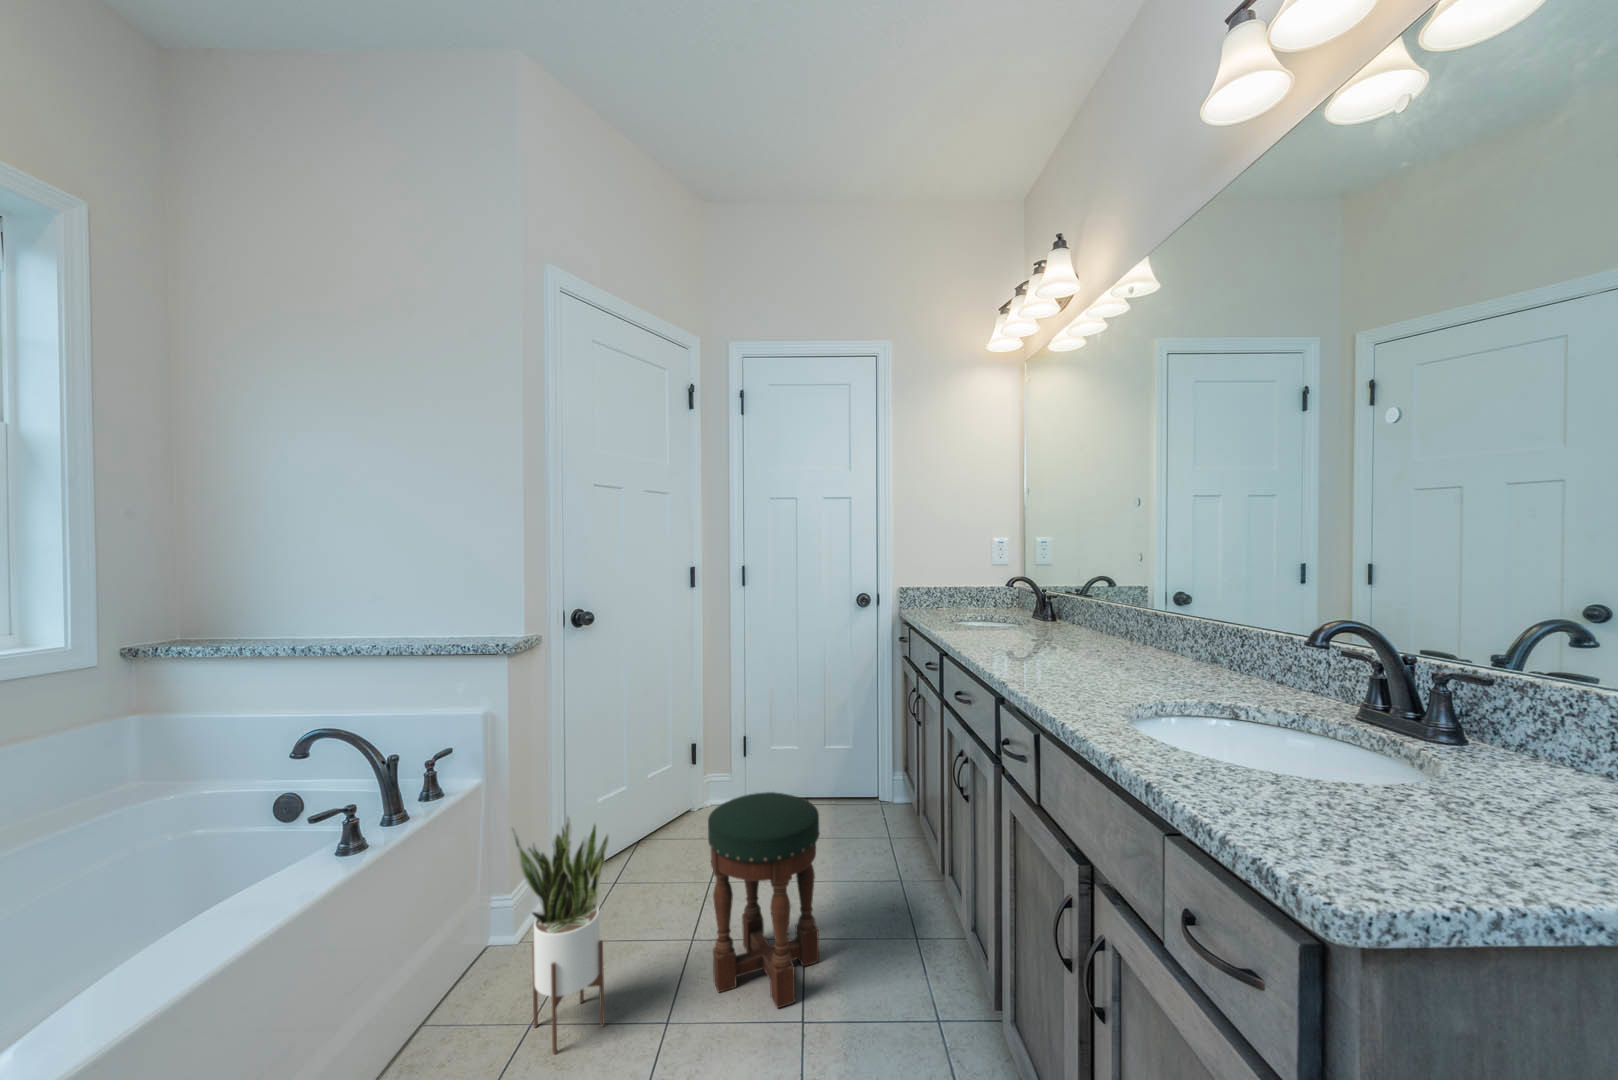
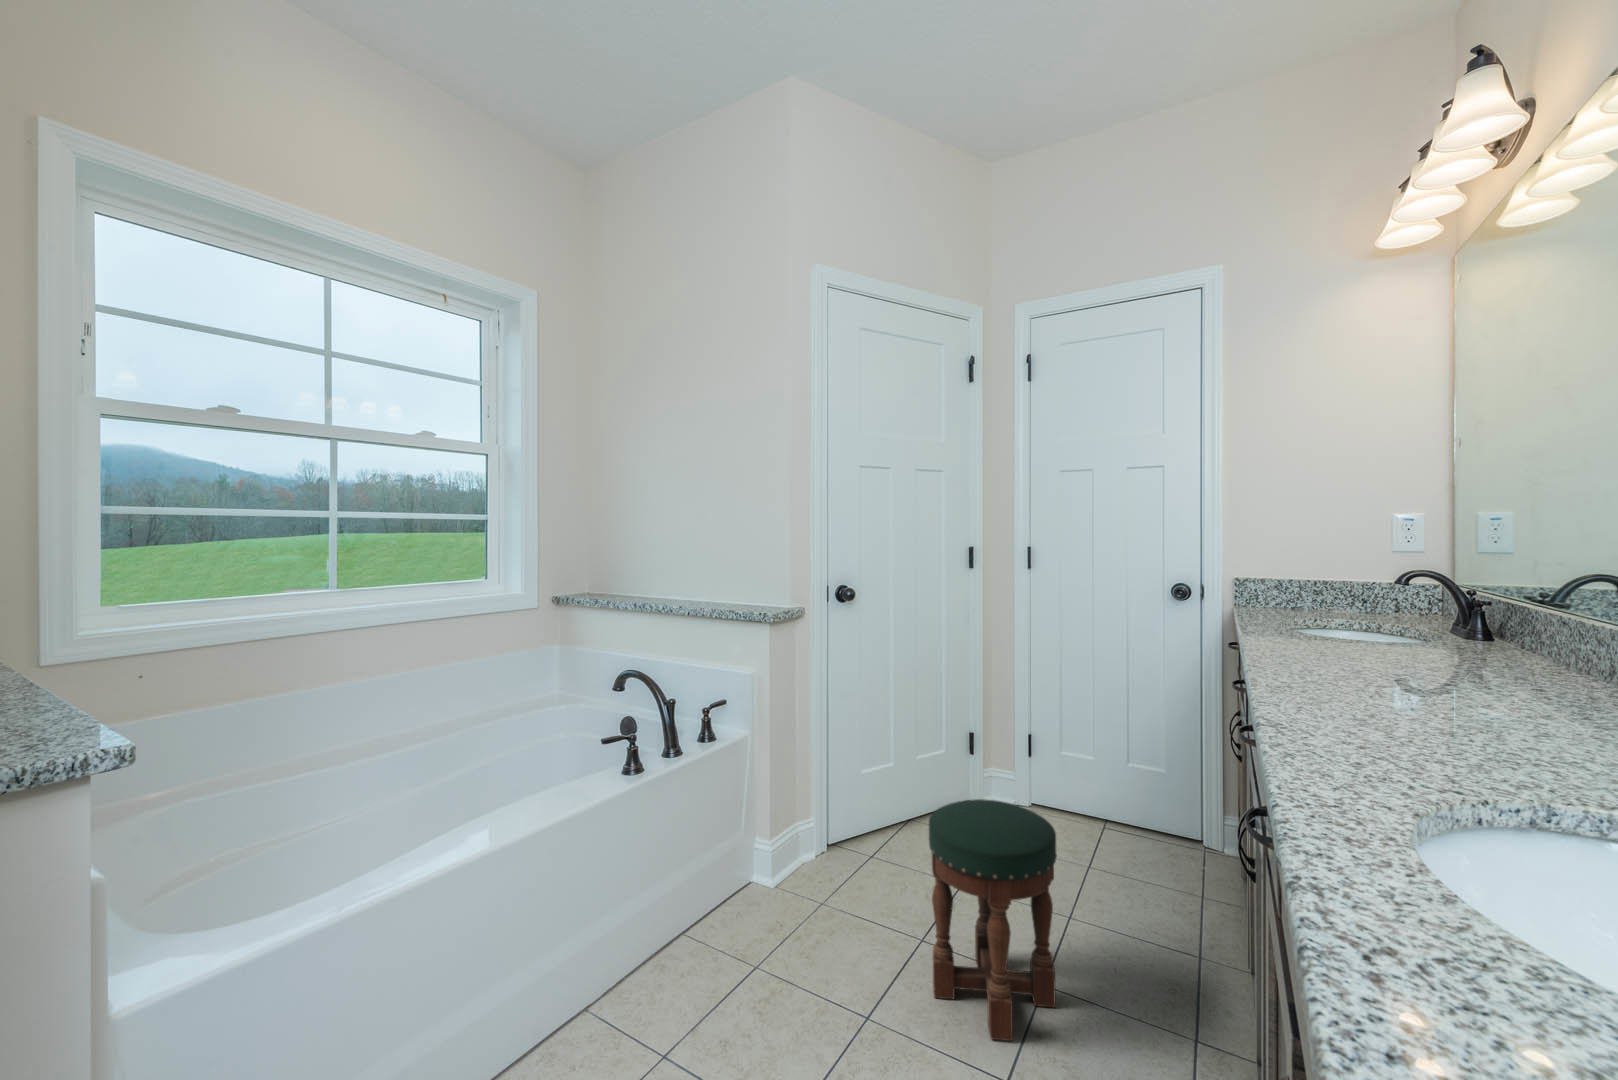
potted plant: present [511,815,609,1053] -> none [743,779,829,995]

